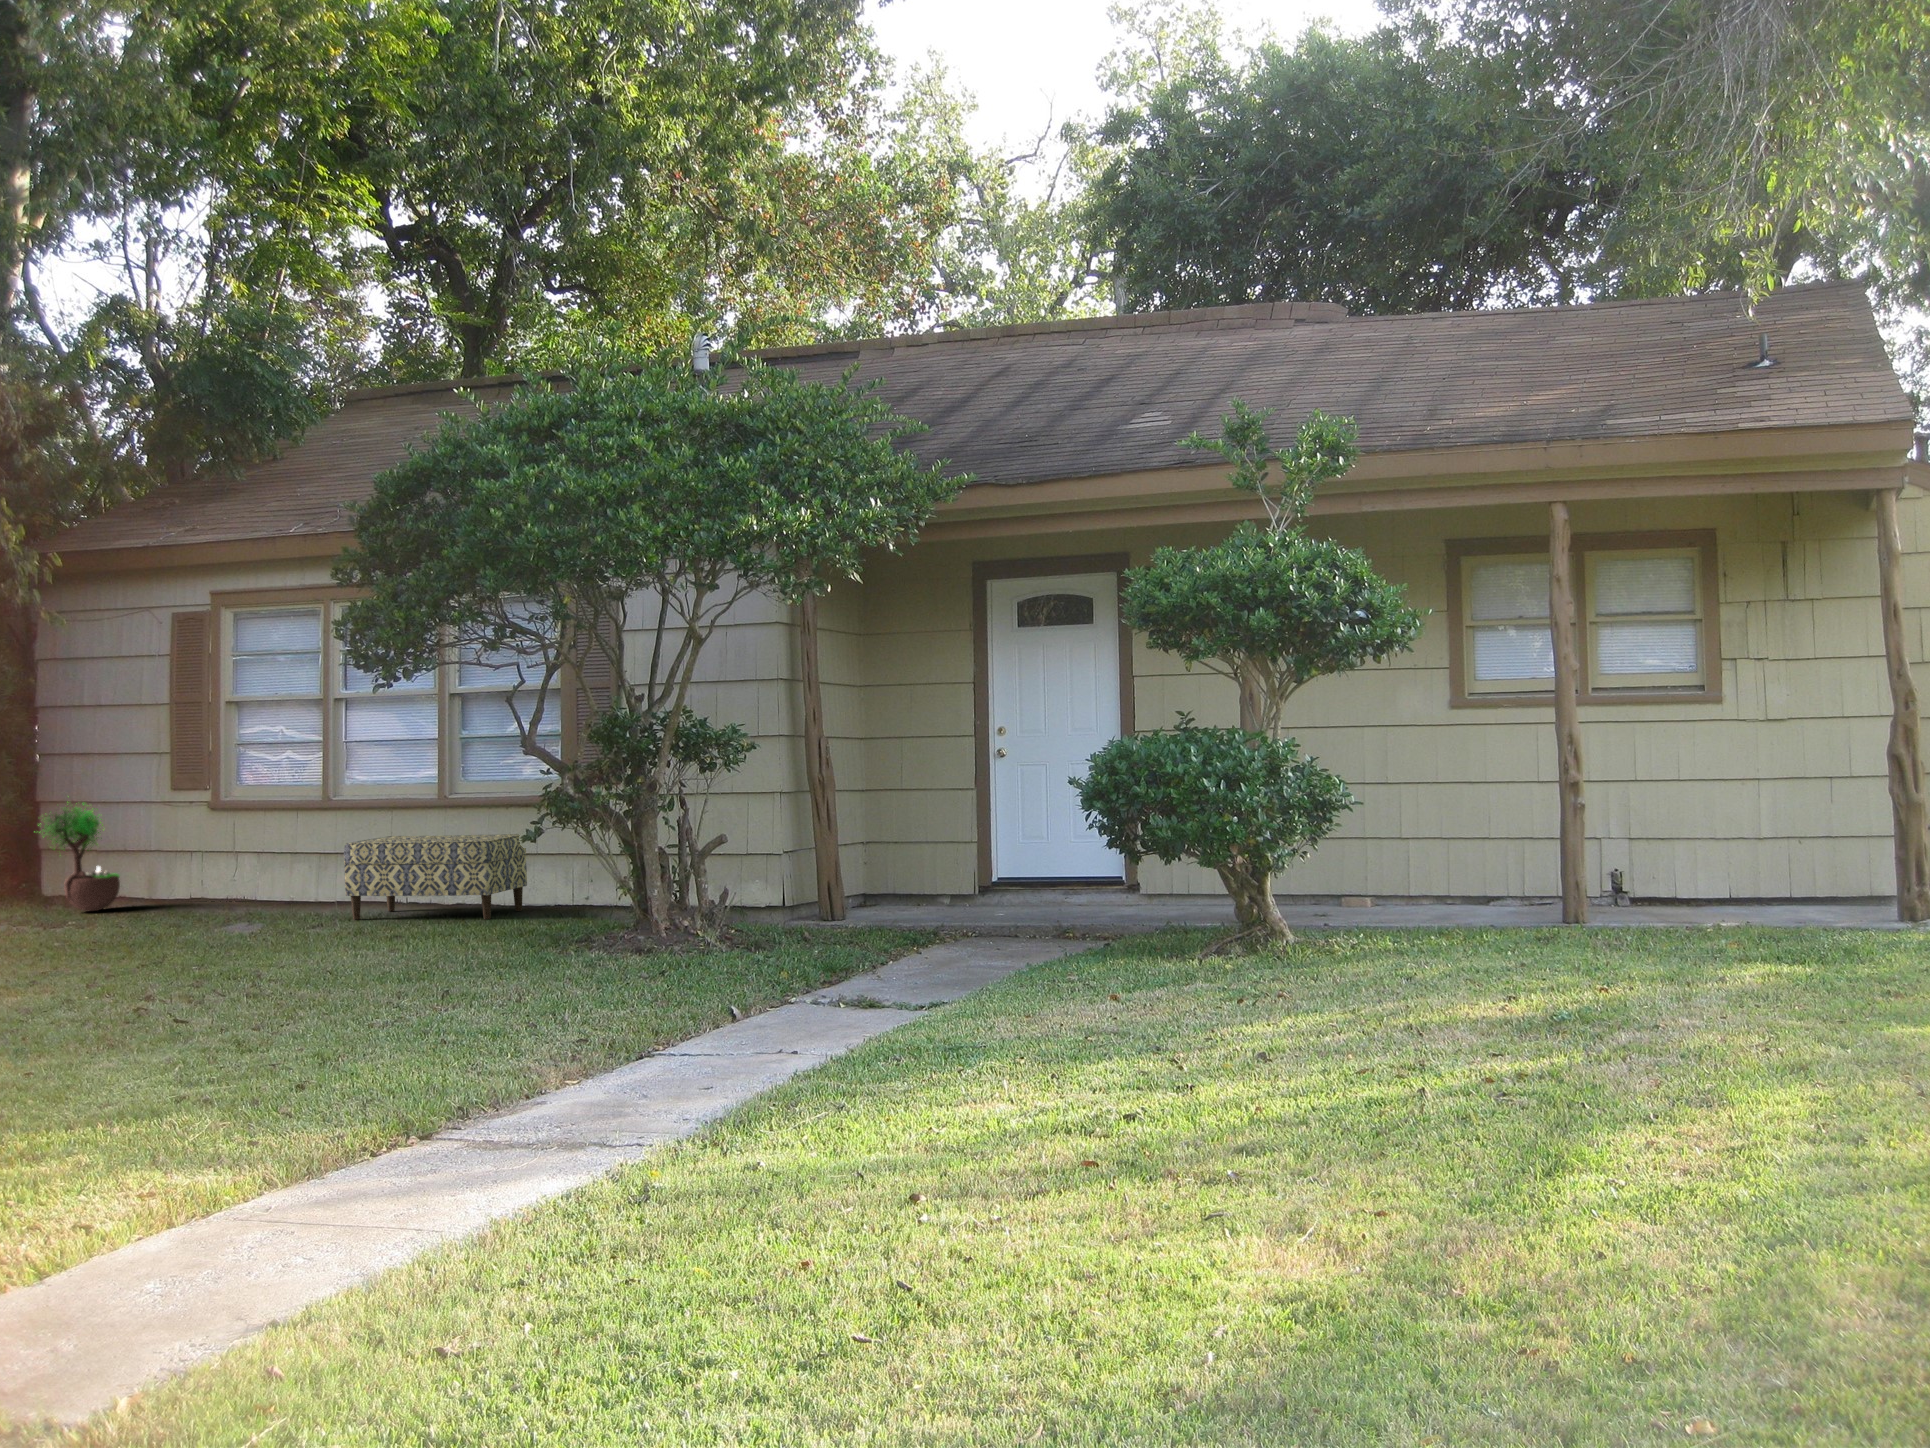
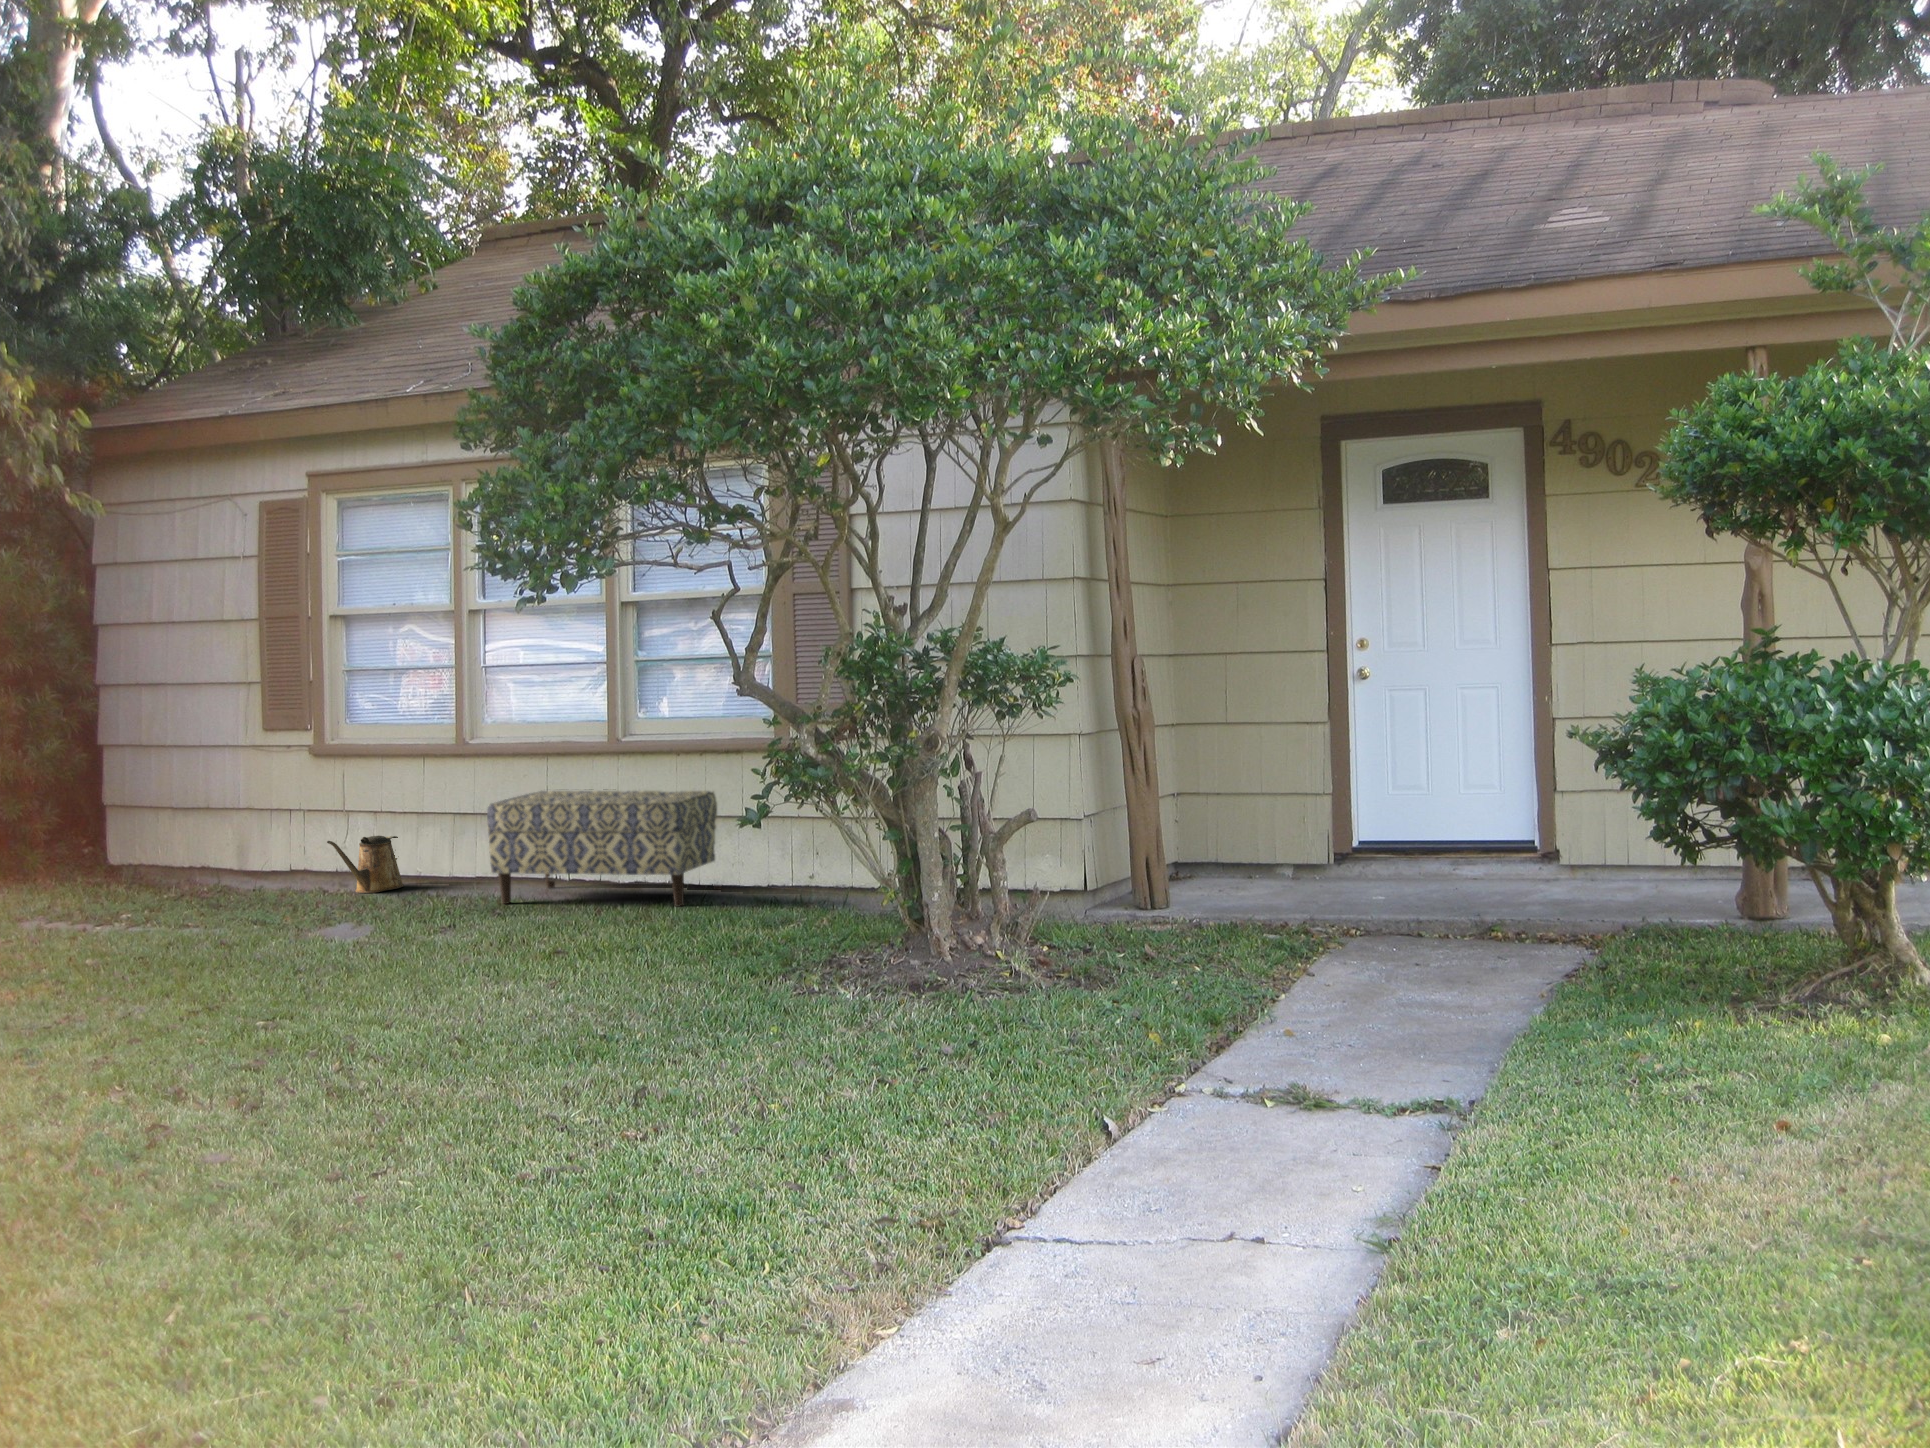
potted tree: present [34,802,120,911] -> none [98,736,212,882]
watering can: none [219,872,276,915] -> present [327,836,404,893]

